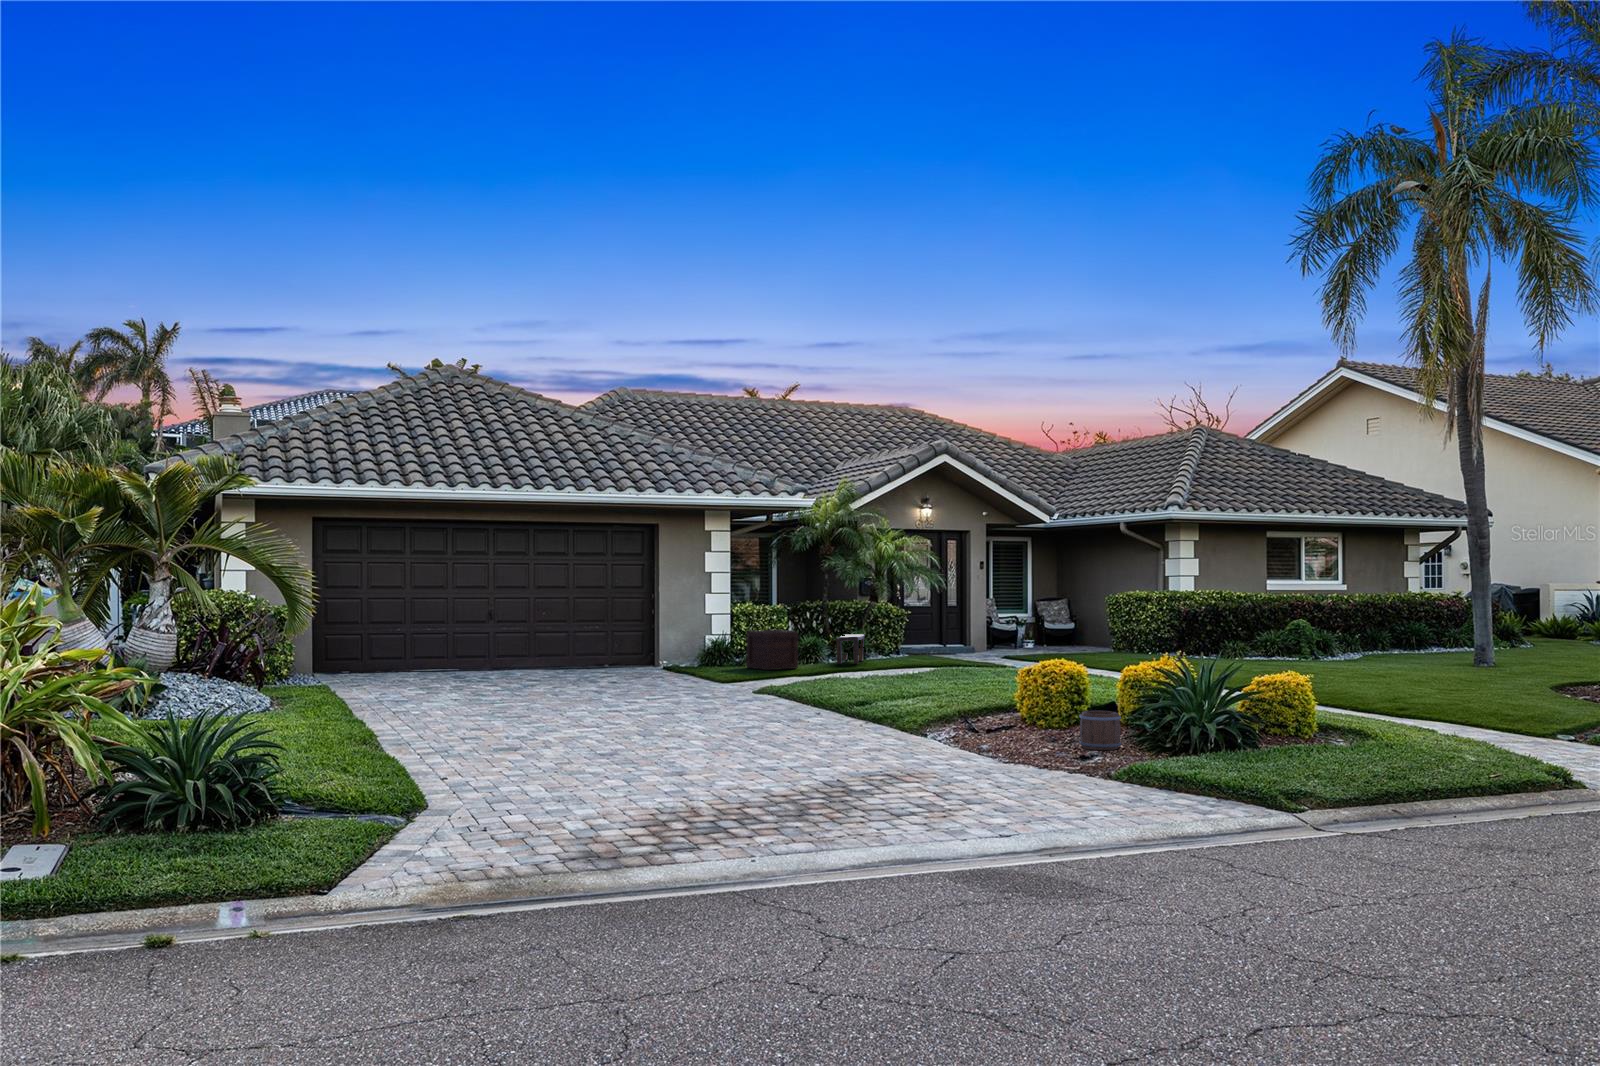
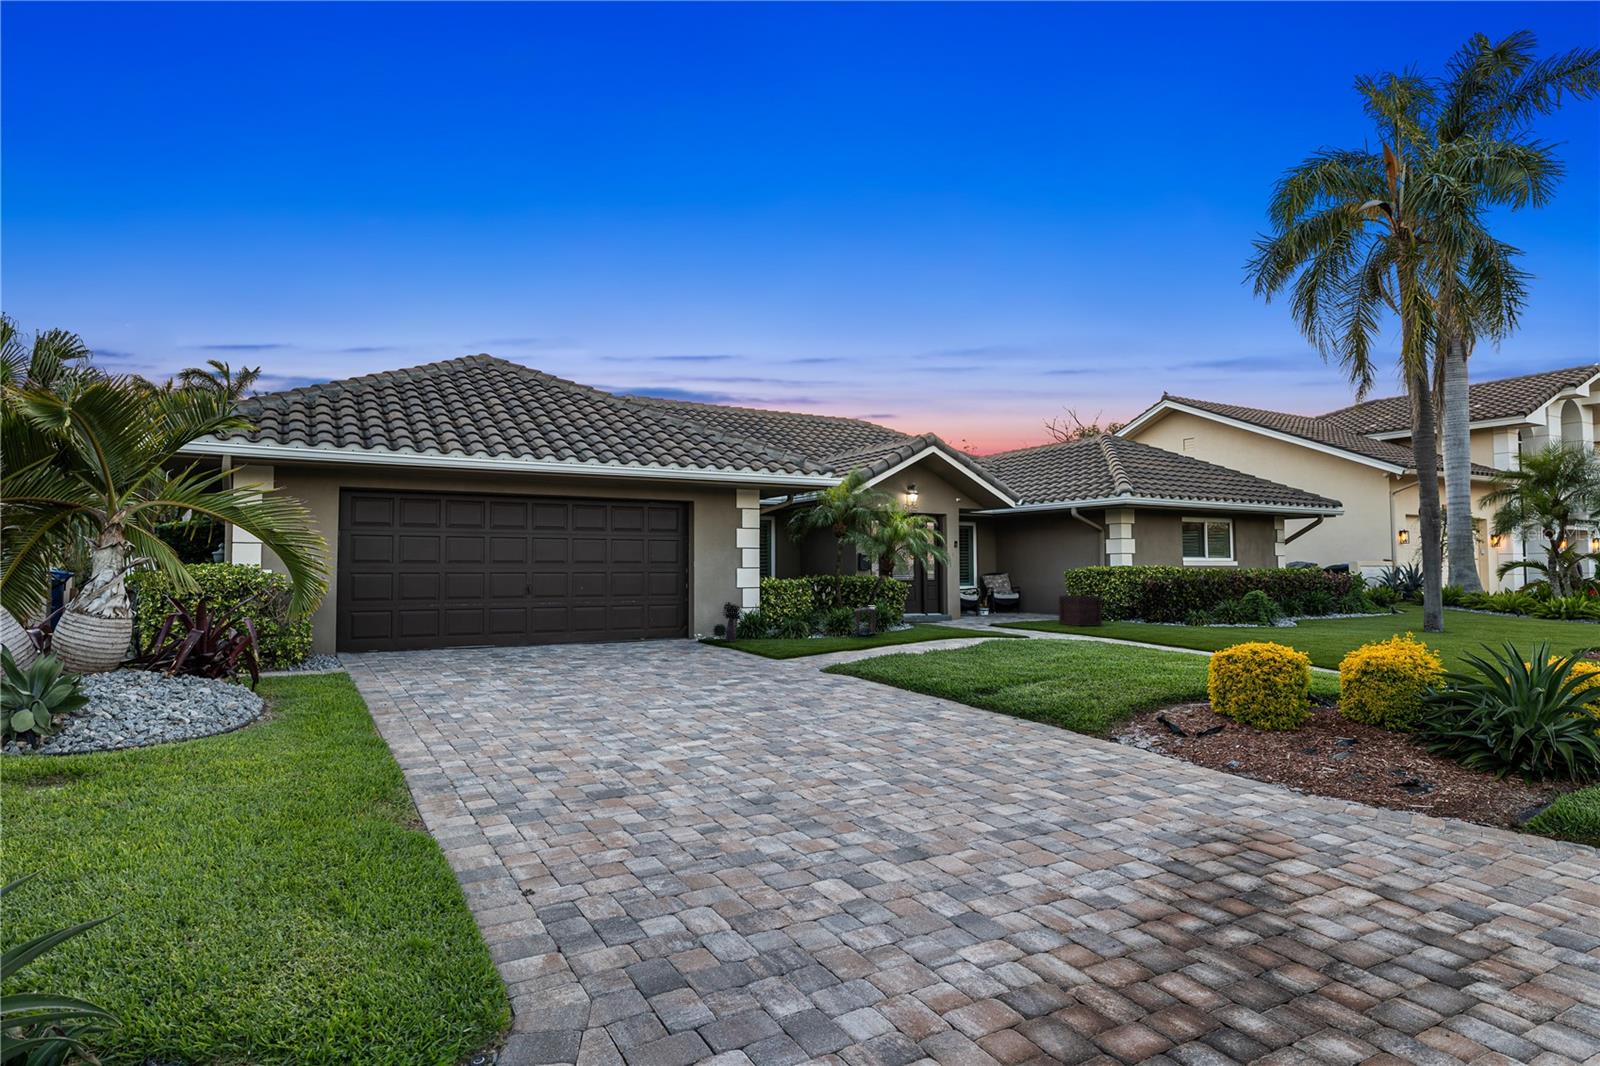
potted plant: none [676,628,707,670] -> present [713,602,743,642]
wooden crate: present [746,630,798,670] -> present [1059,595,1102,626]
bucket: present [1079,710,1121,750] -> none [1345,716,1409,771]

